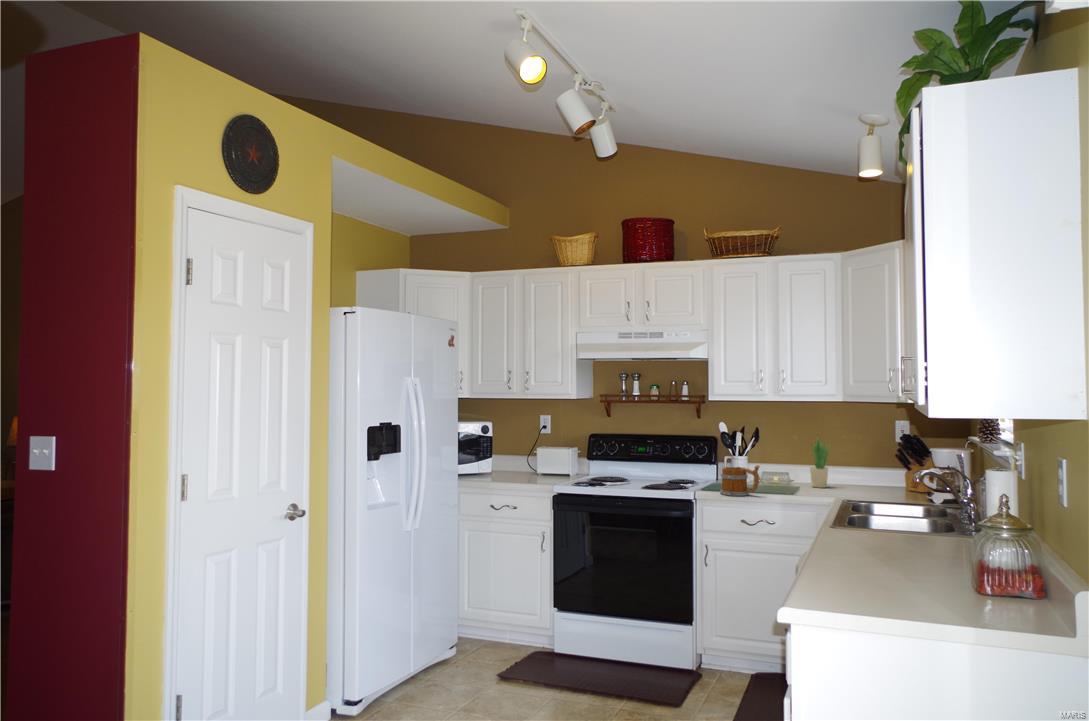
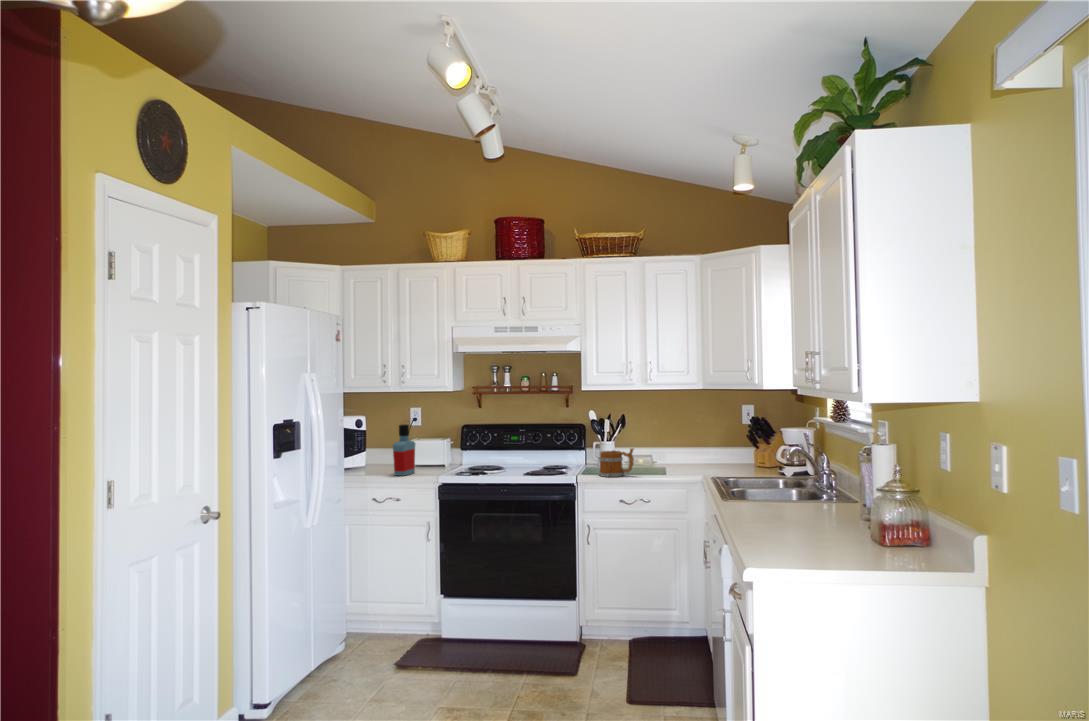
bottle: none [511,431,535,483] -> present [393,424,415,476]
potted plant: present [810,436,830,488] -> none [669,418,687,466]

